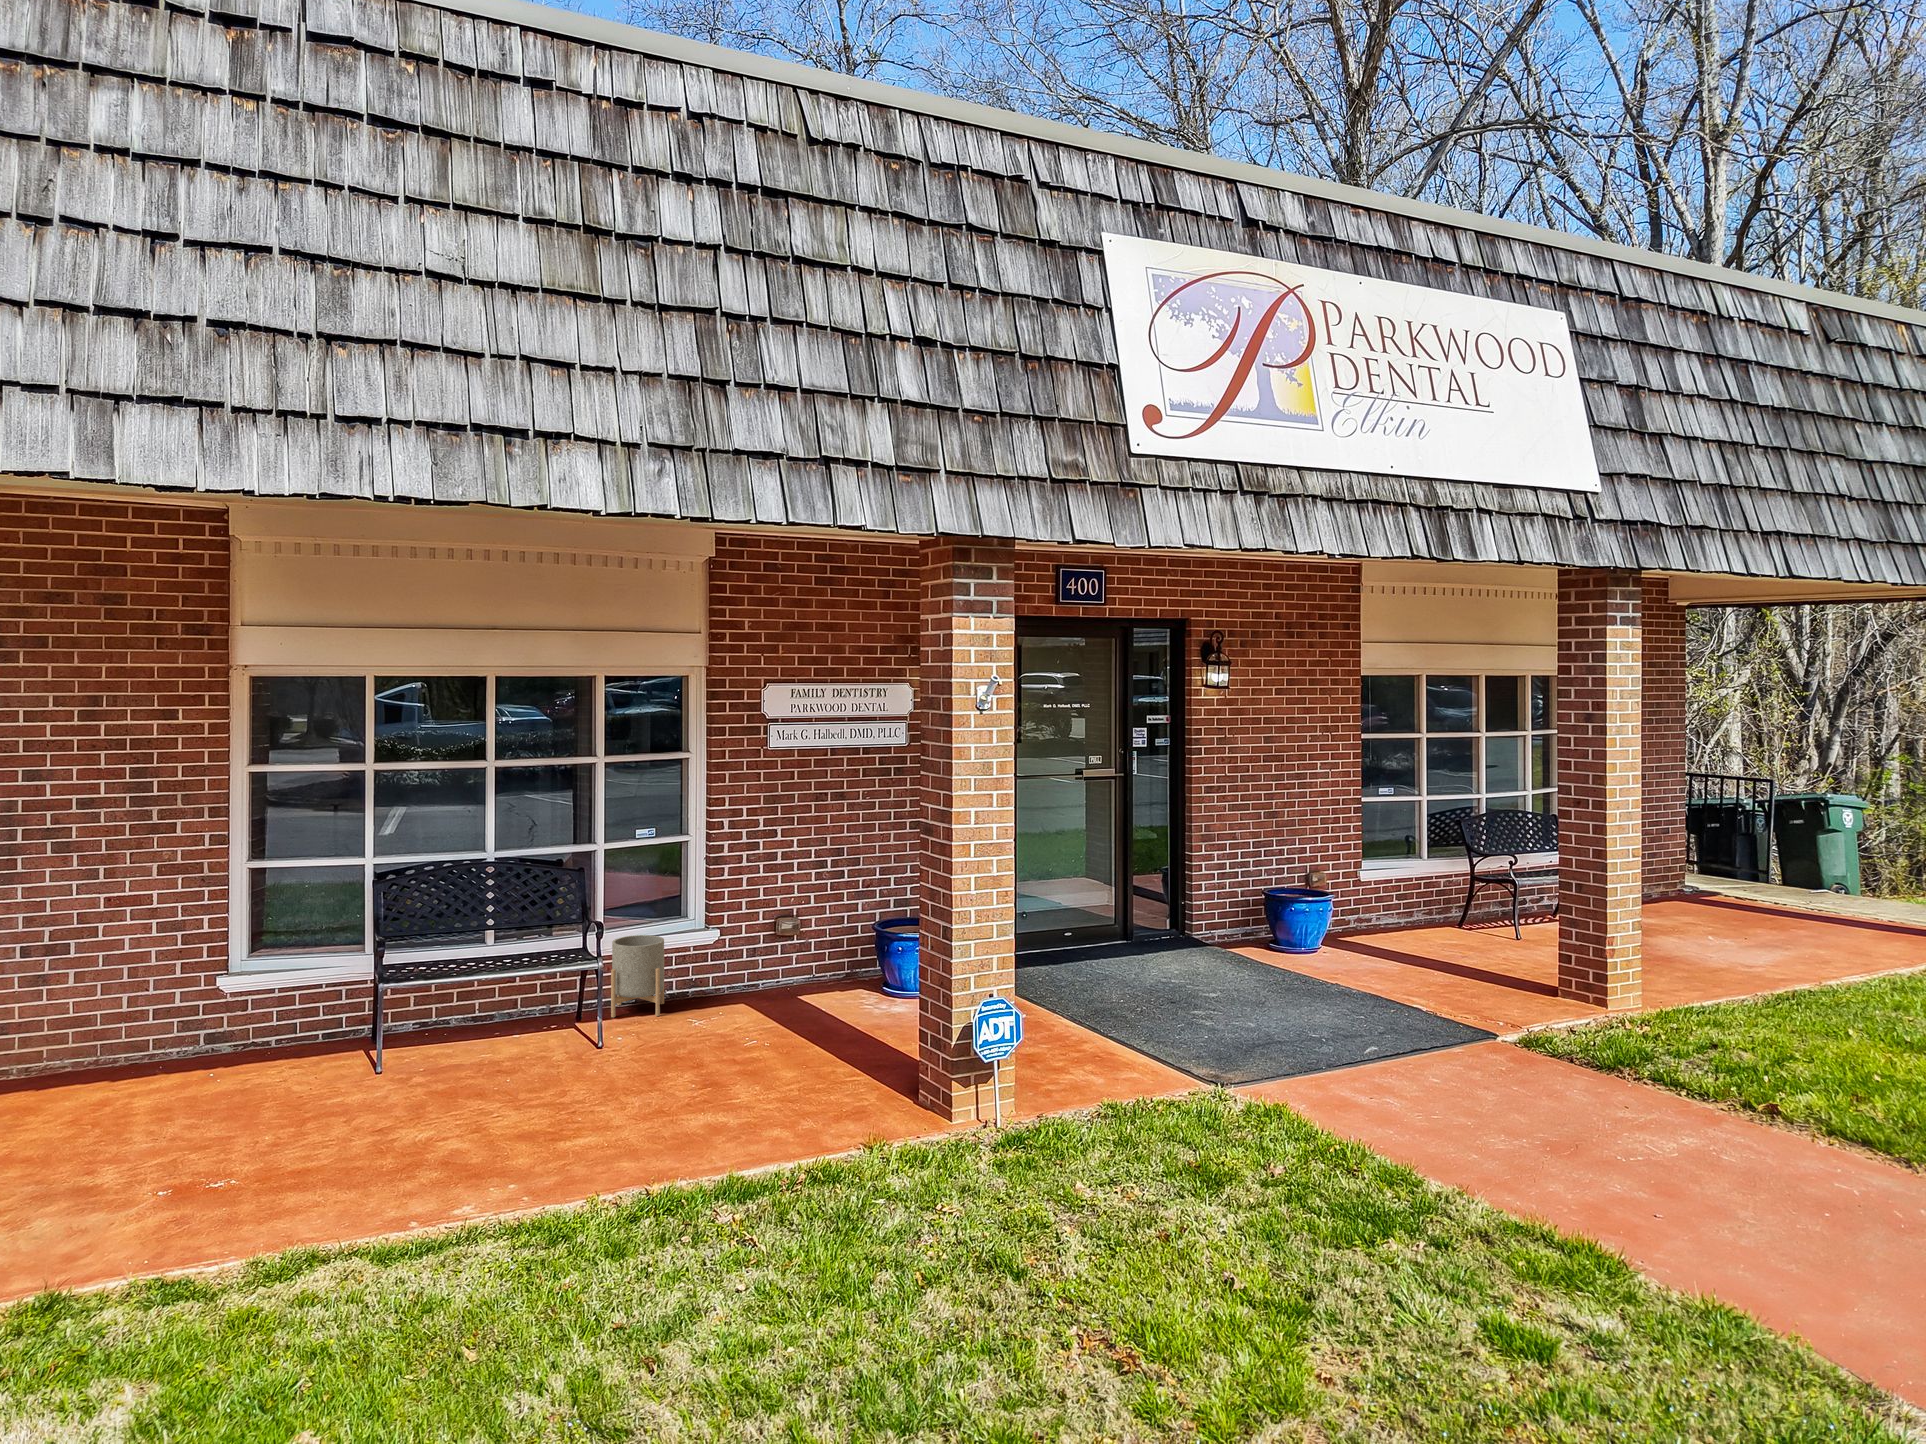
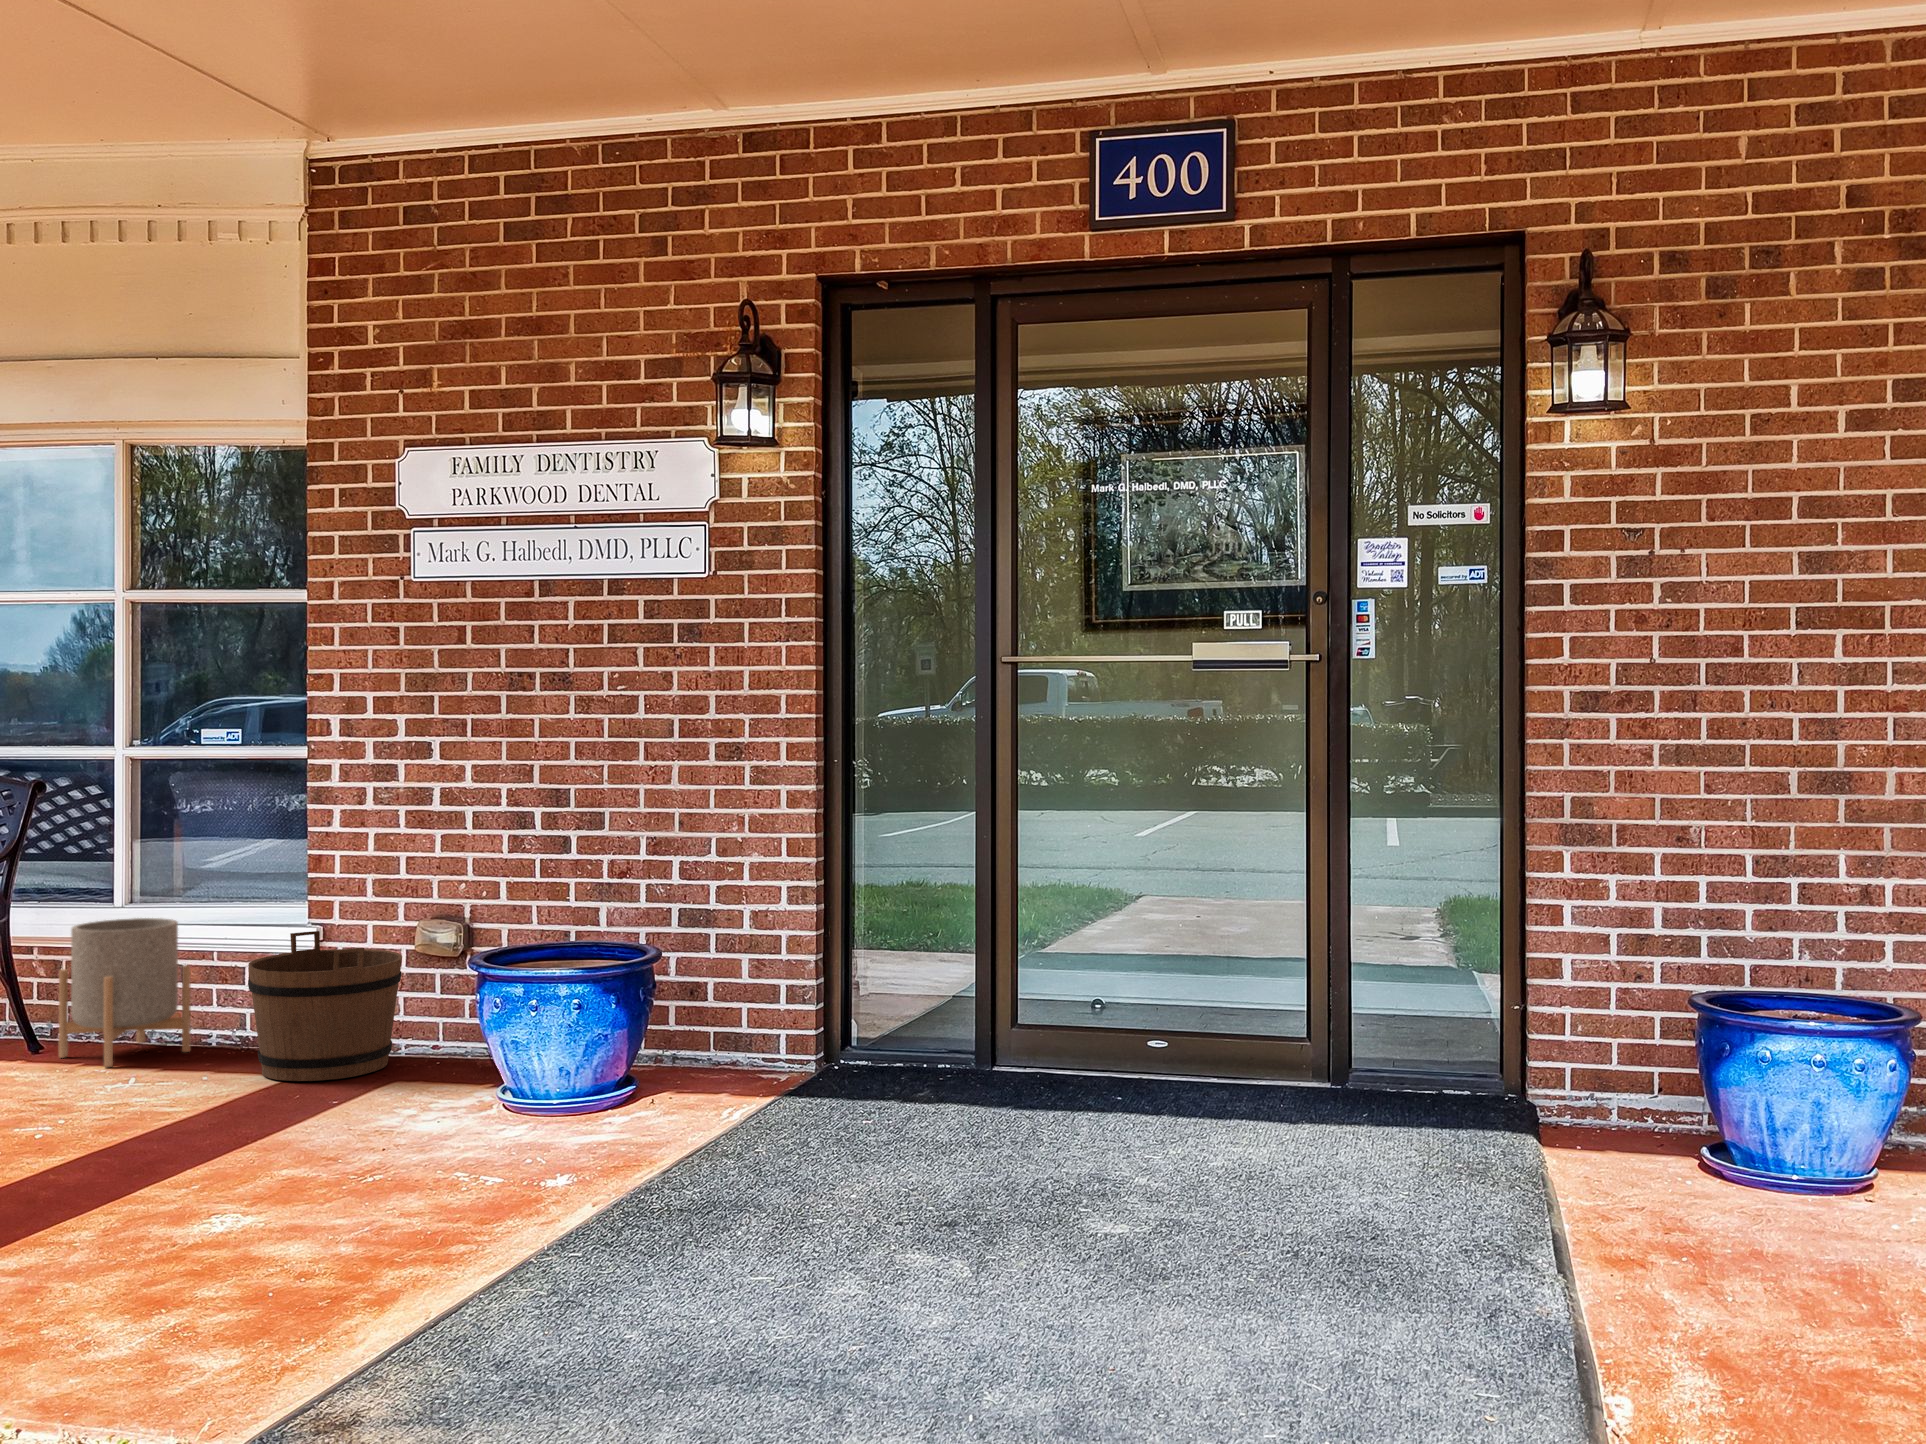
bucket: none [725,930,797,1005] -> present [248,931,402,1081]

